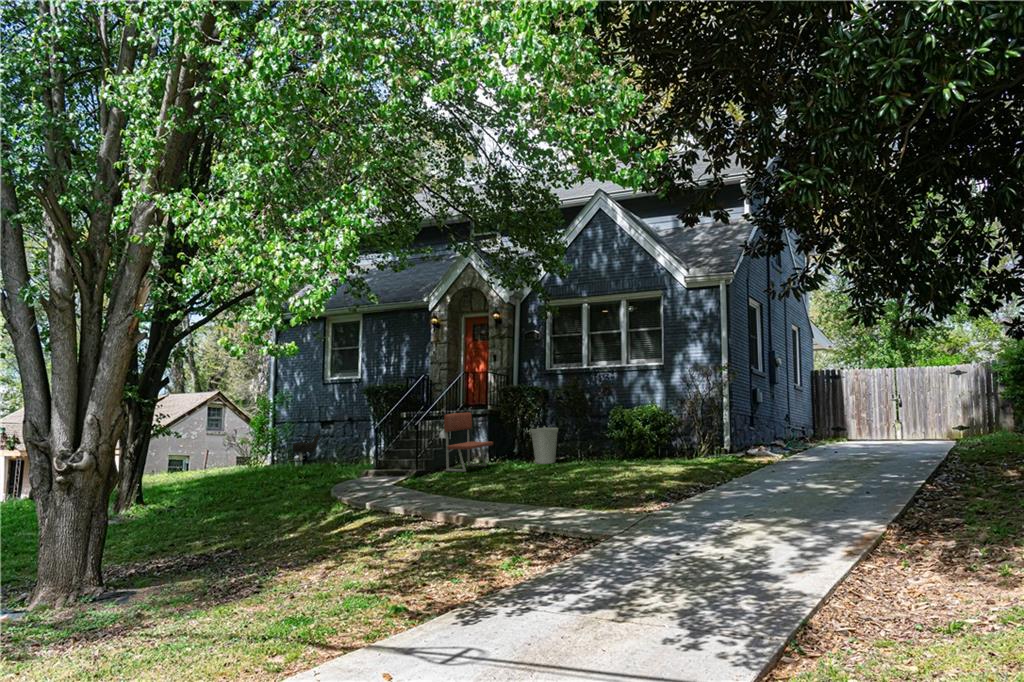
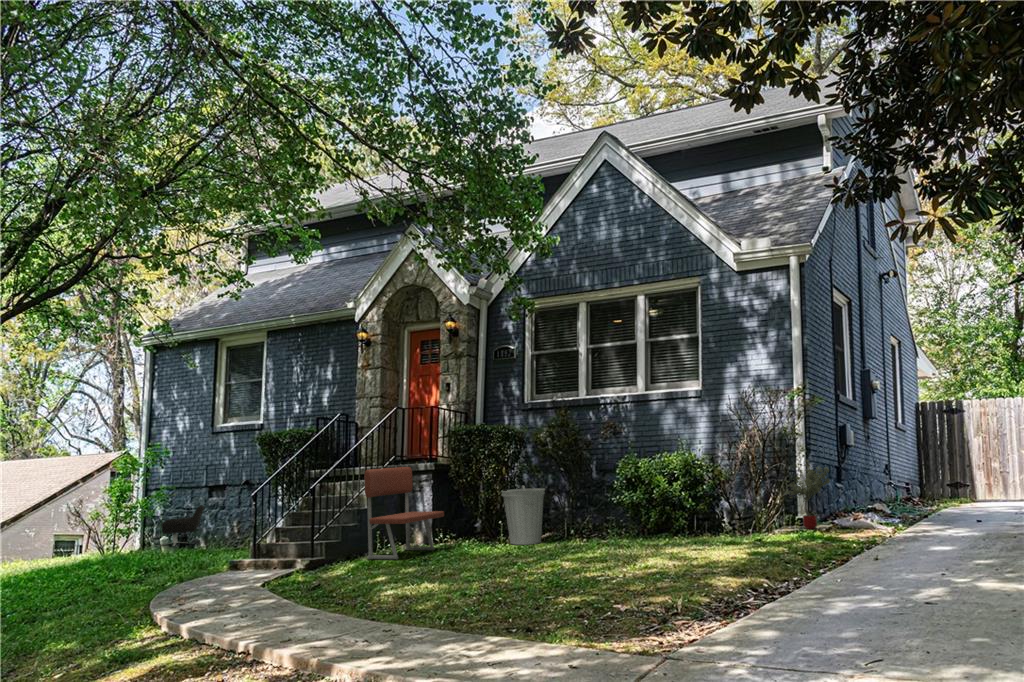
potted tree: none [711,413,741,457] -> present [785,460,830,529]

